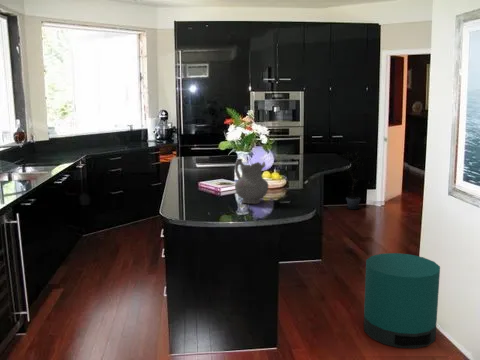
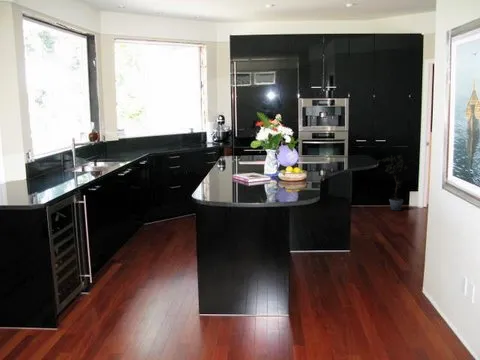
ceramic pitcher: present [235,159,268,204] -> none [254,154,282,192]
trash can: present [364,253,440,348] -> none [369,242,437,325]

